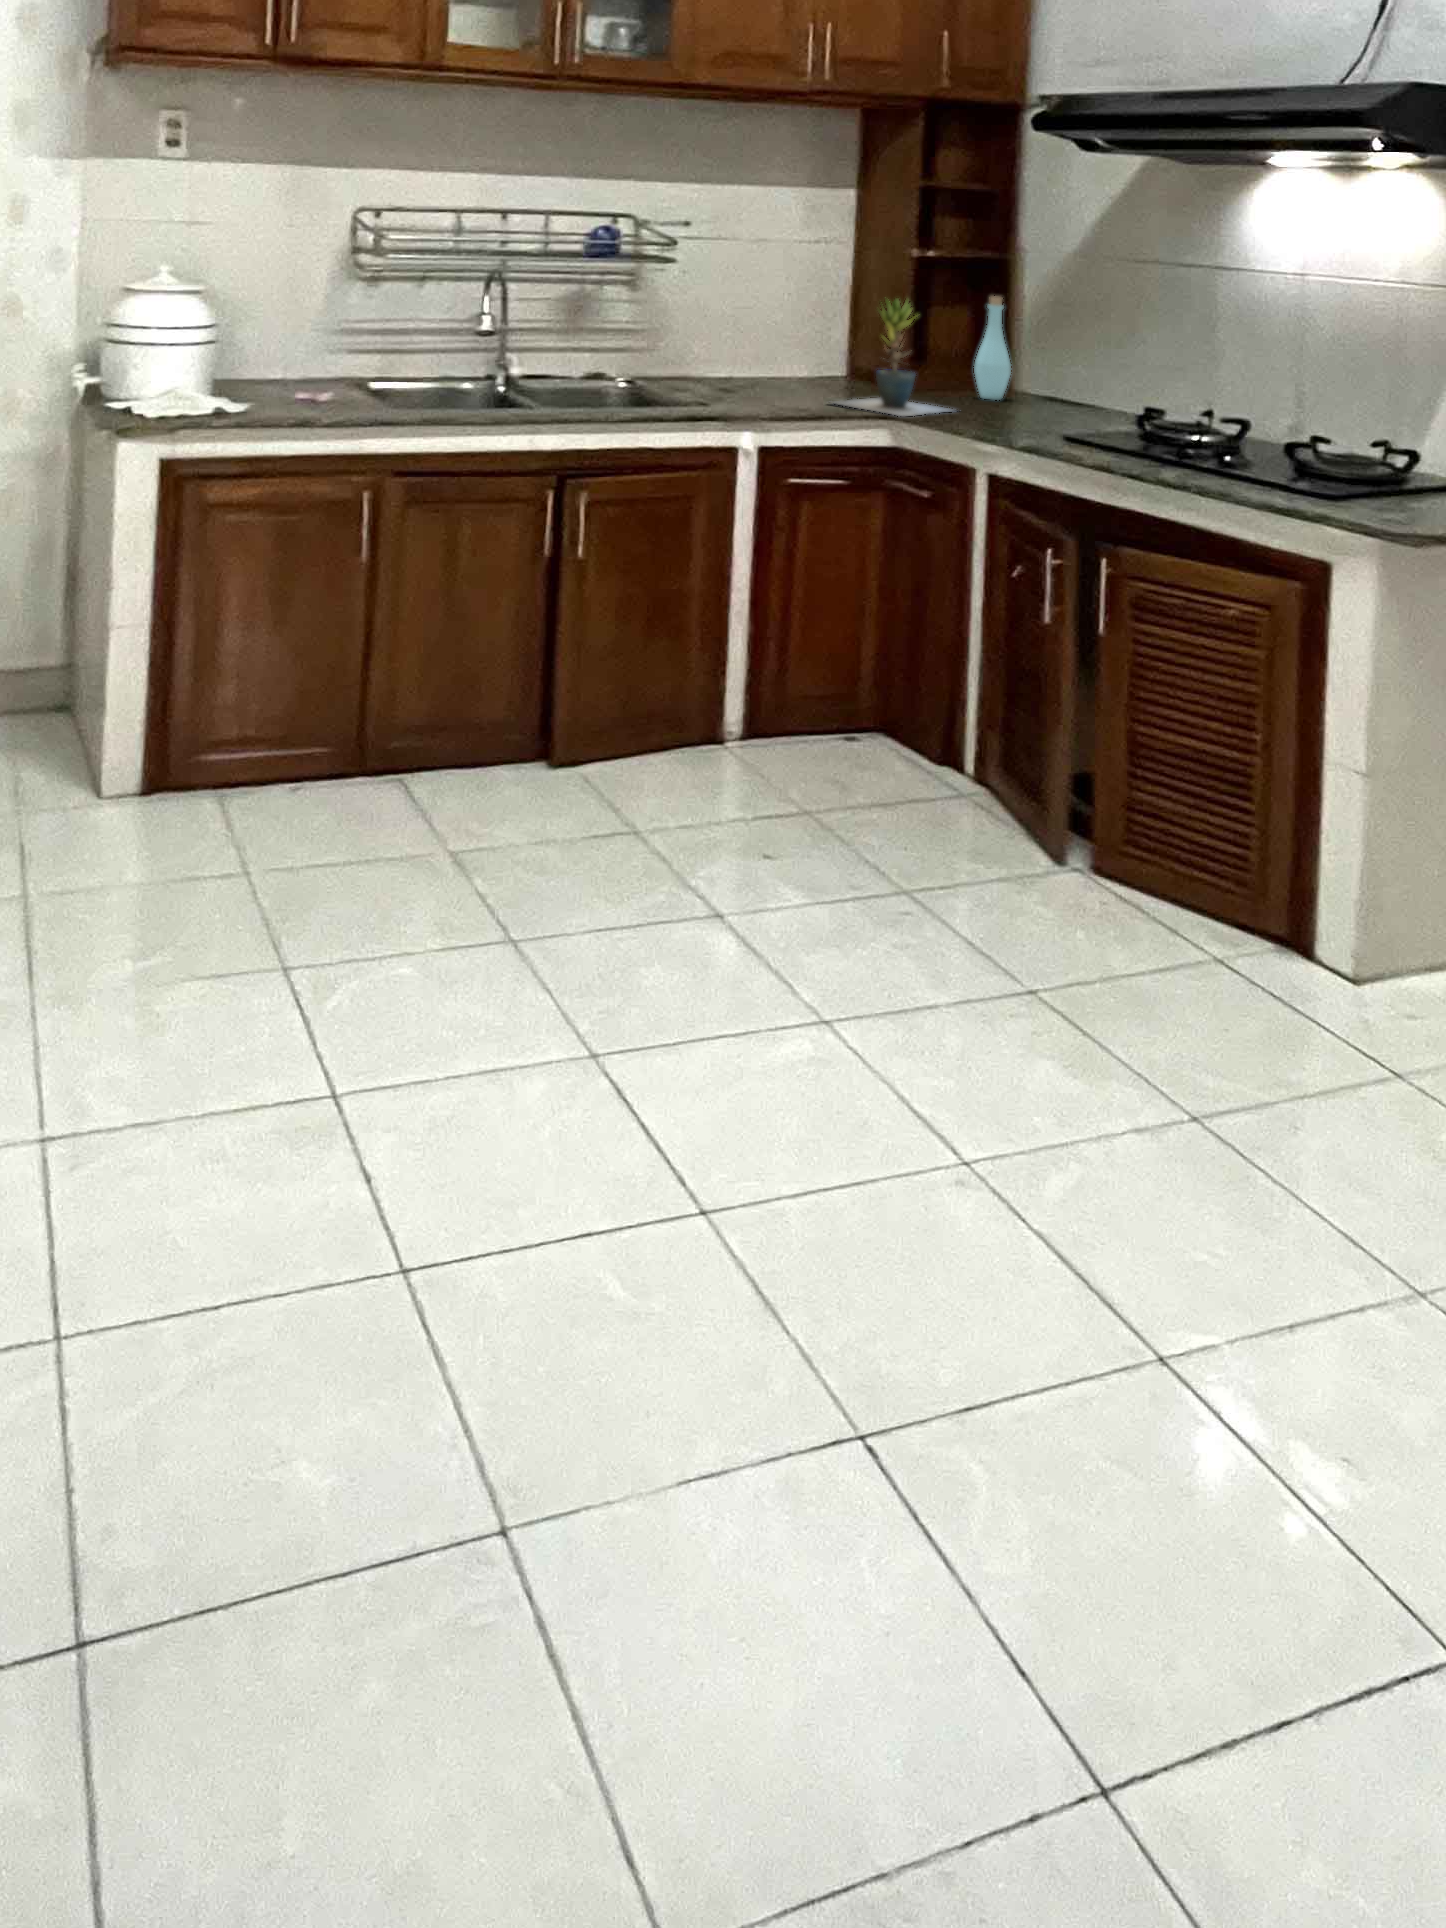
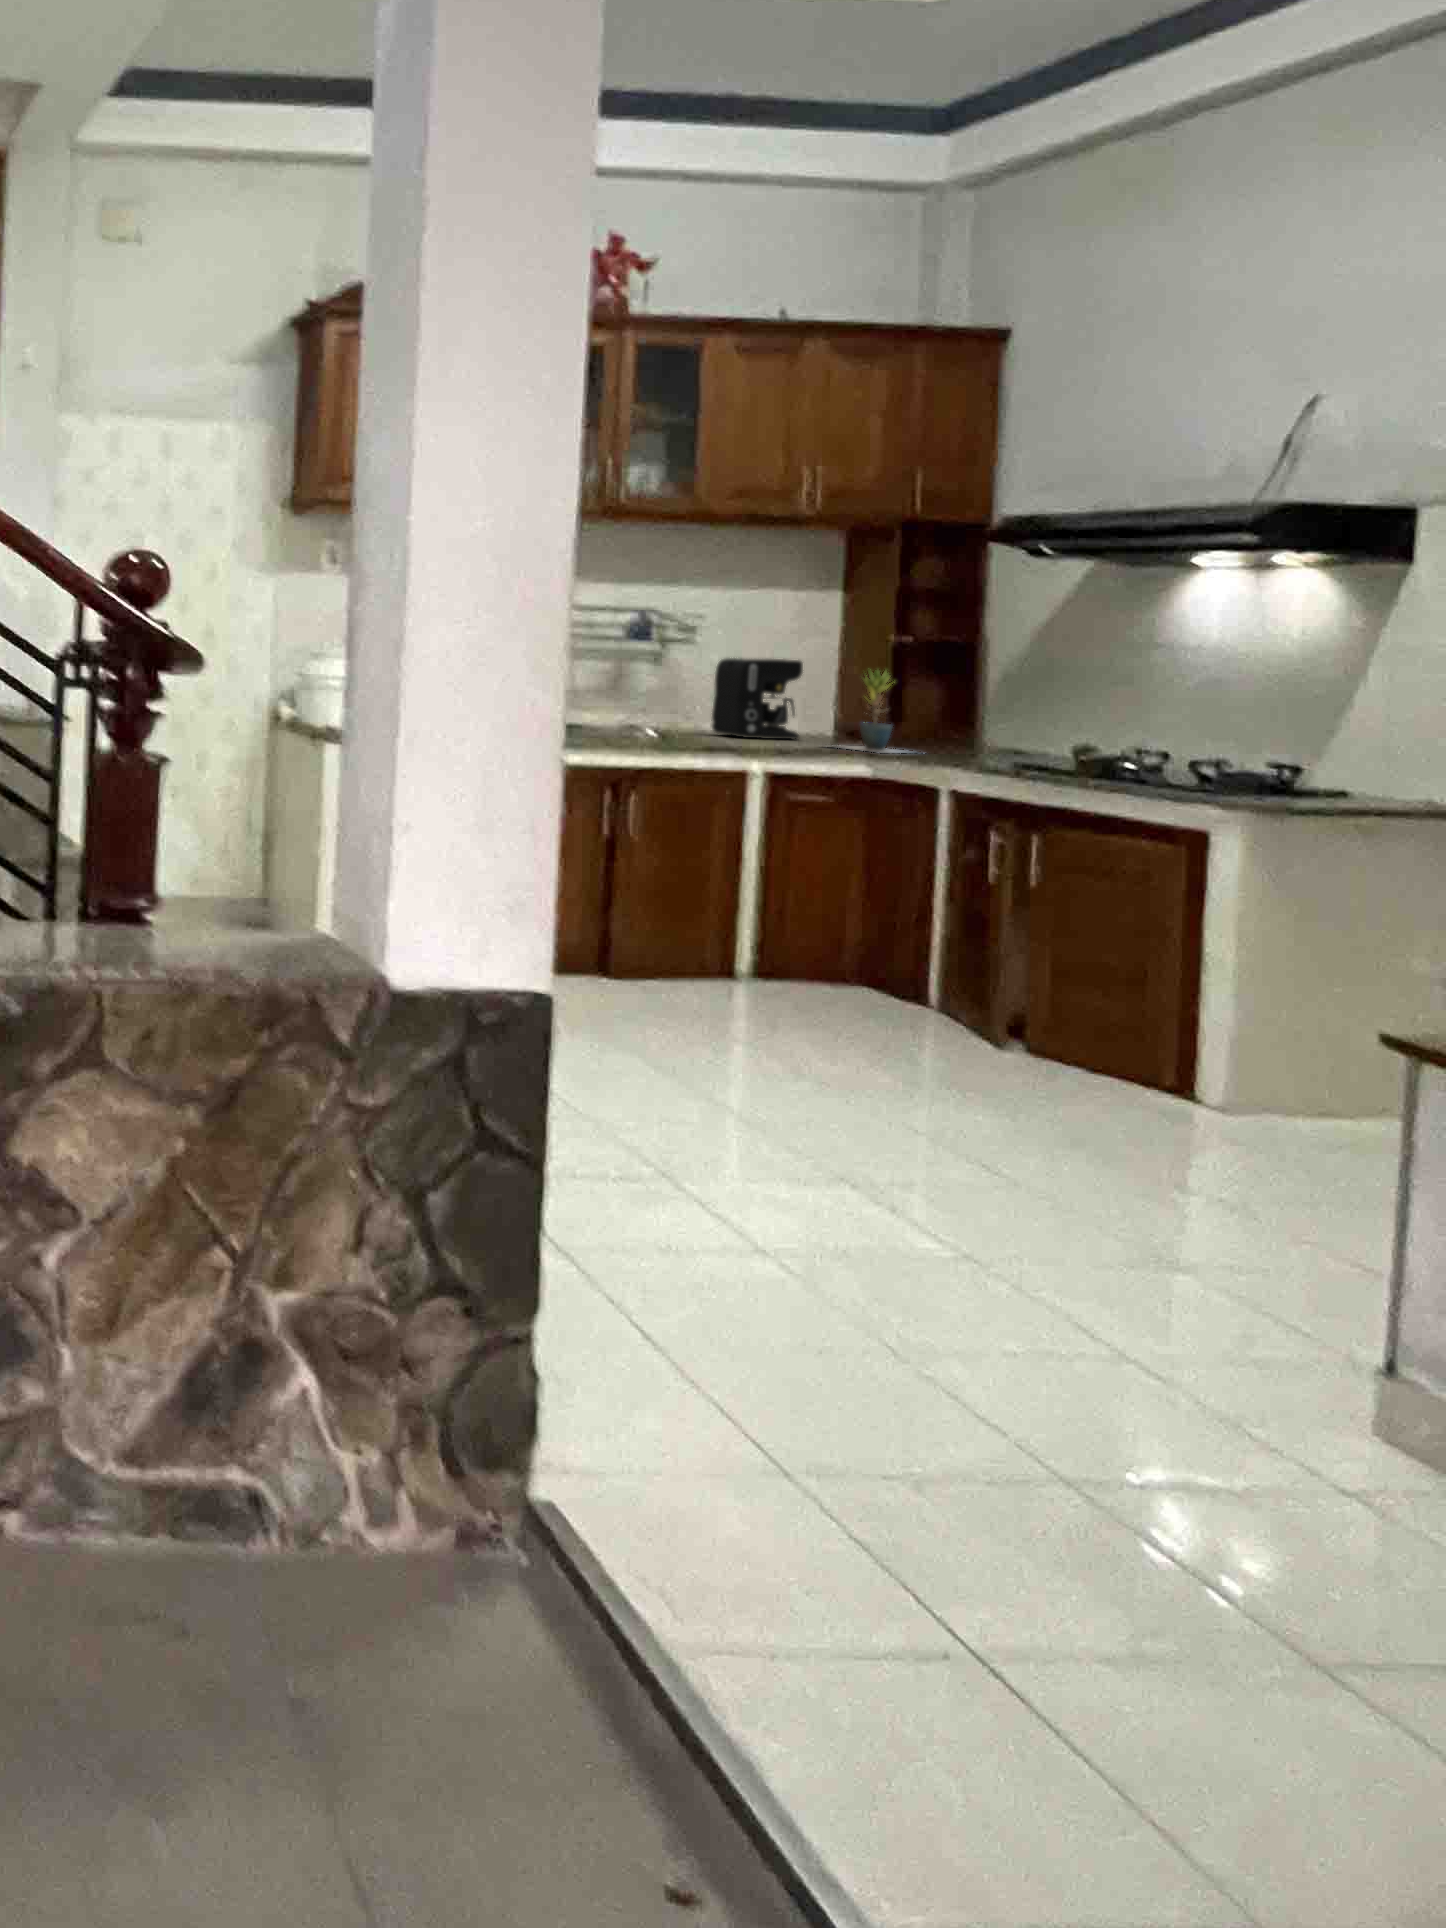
coffee maker: none [701,275,810,386] -> present [711,658,803,740]
bottle: present [974,297,1011,400] -> none [942,673,974,751]

